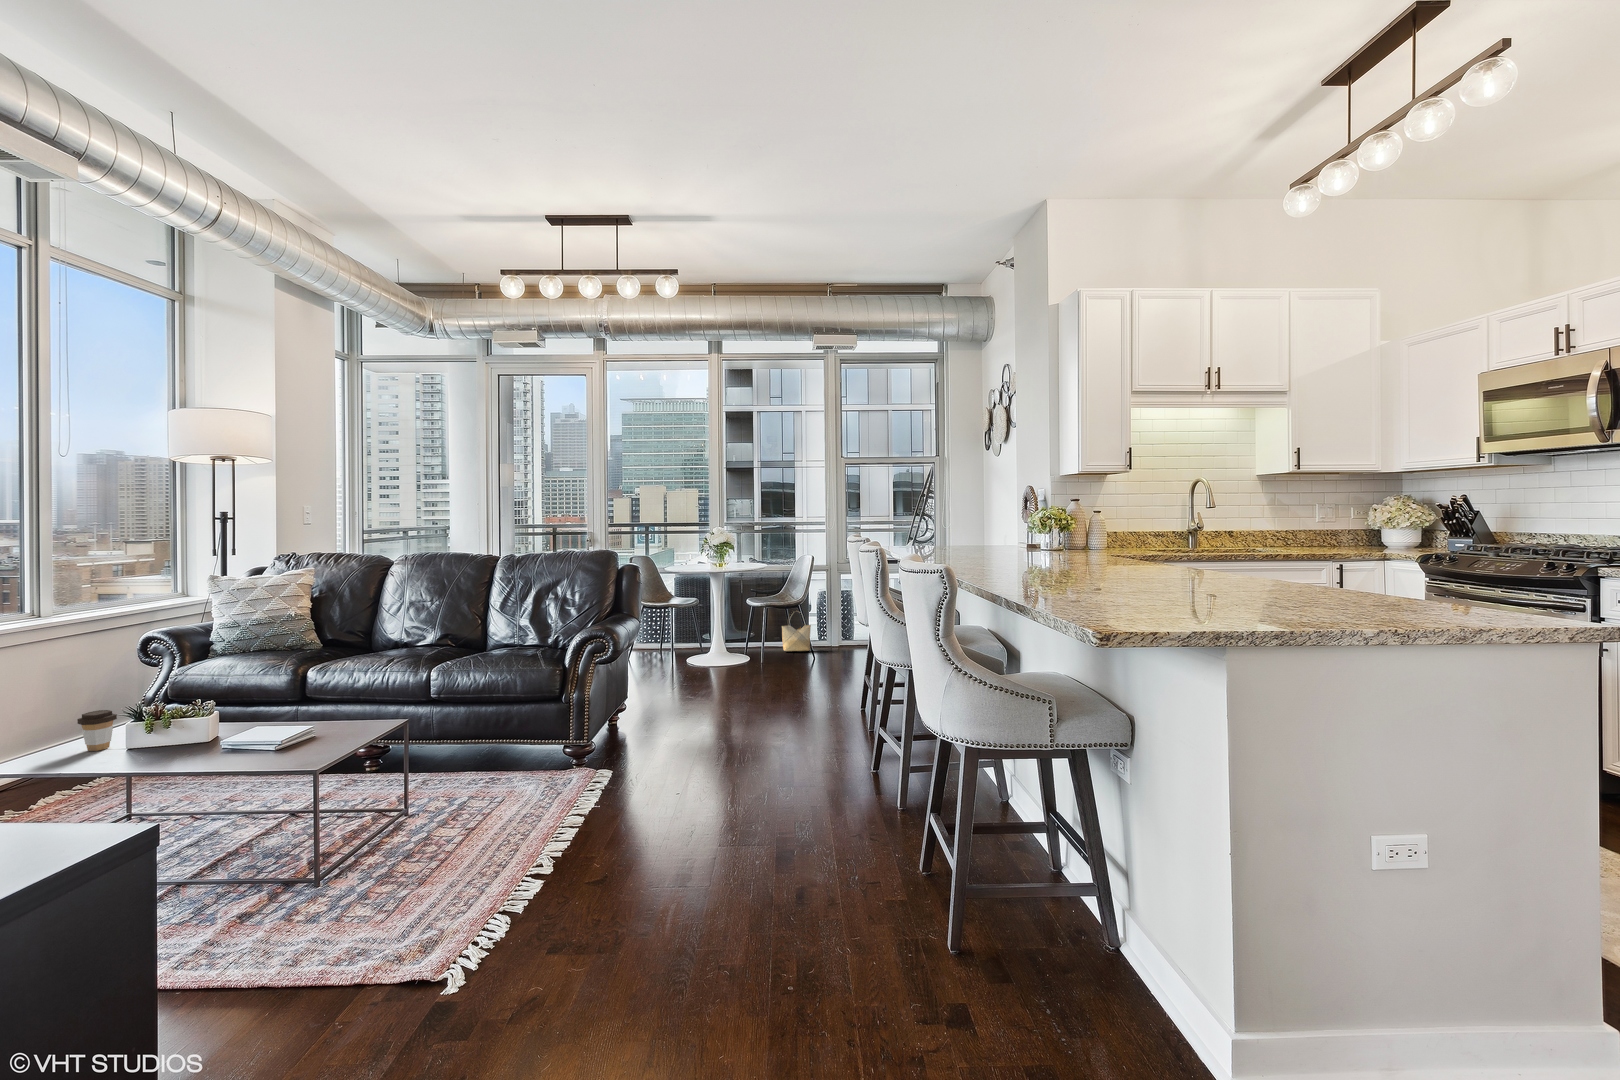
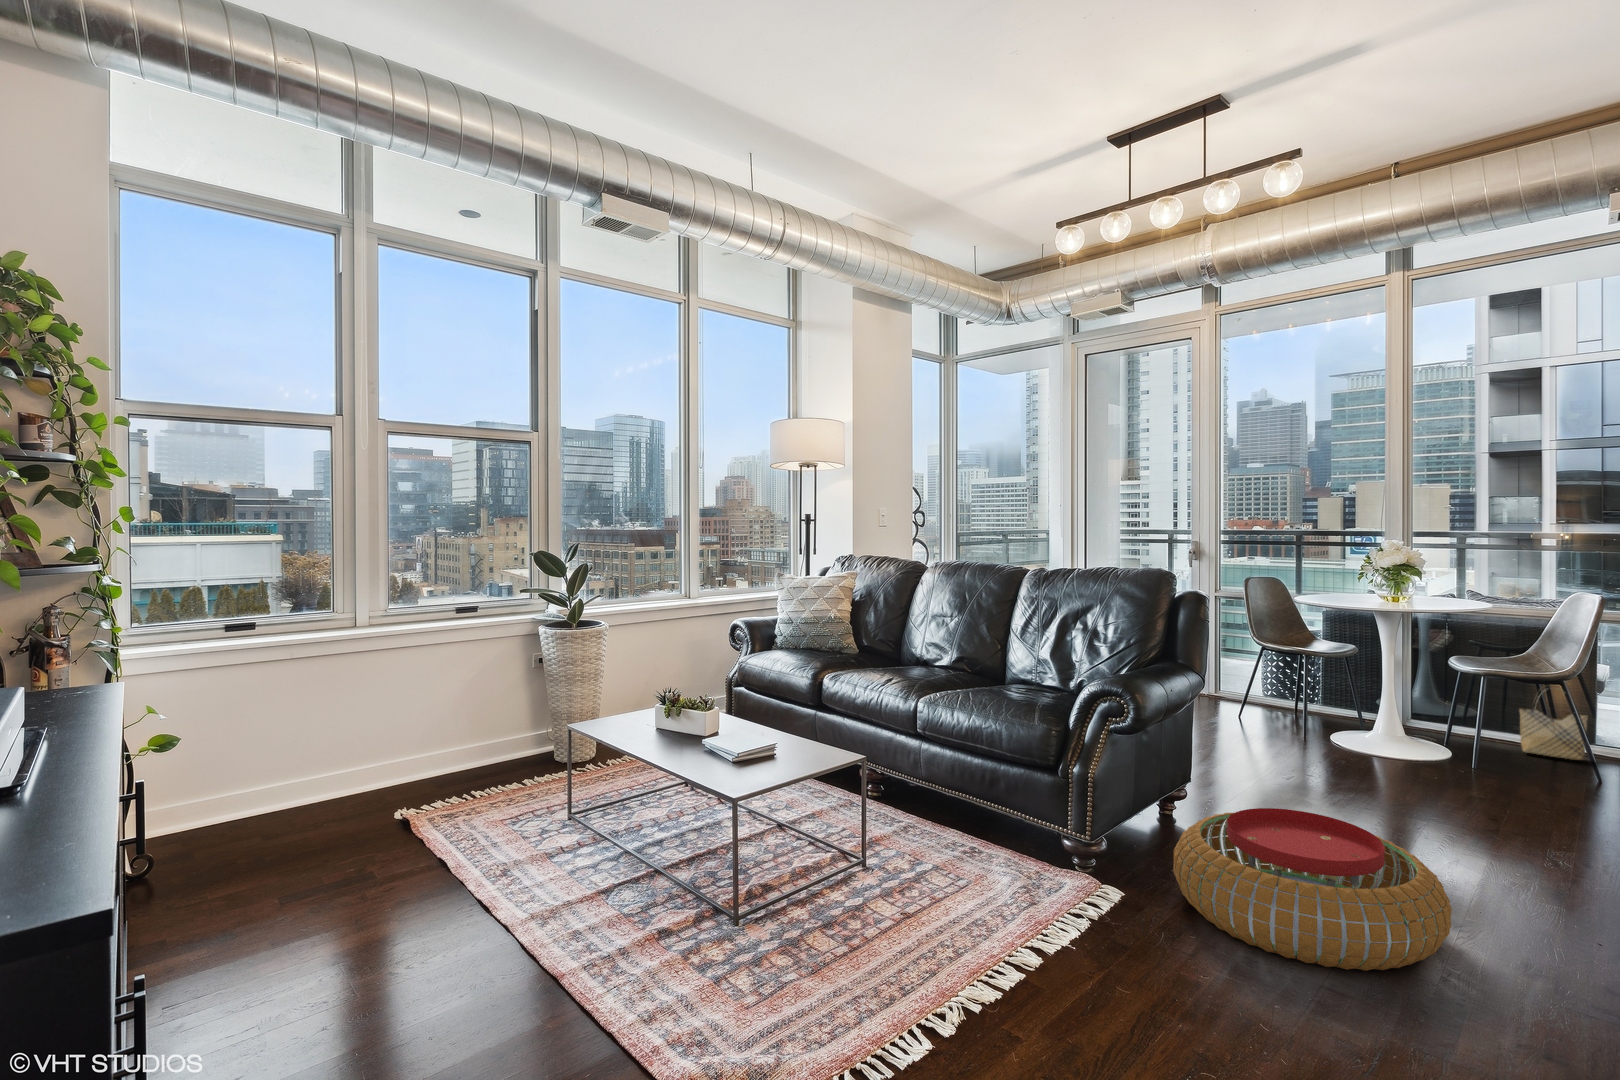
pouf: none [642,694,787,776] -> present [1173,808,1452,971]
coffee cup: present [77,710,117,751] -> none [615,694,639,731]

